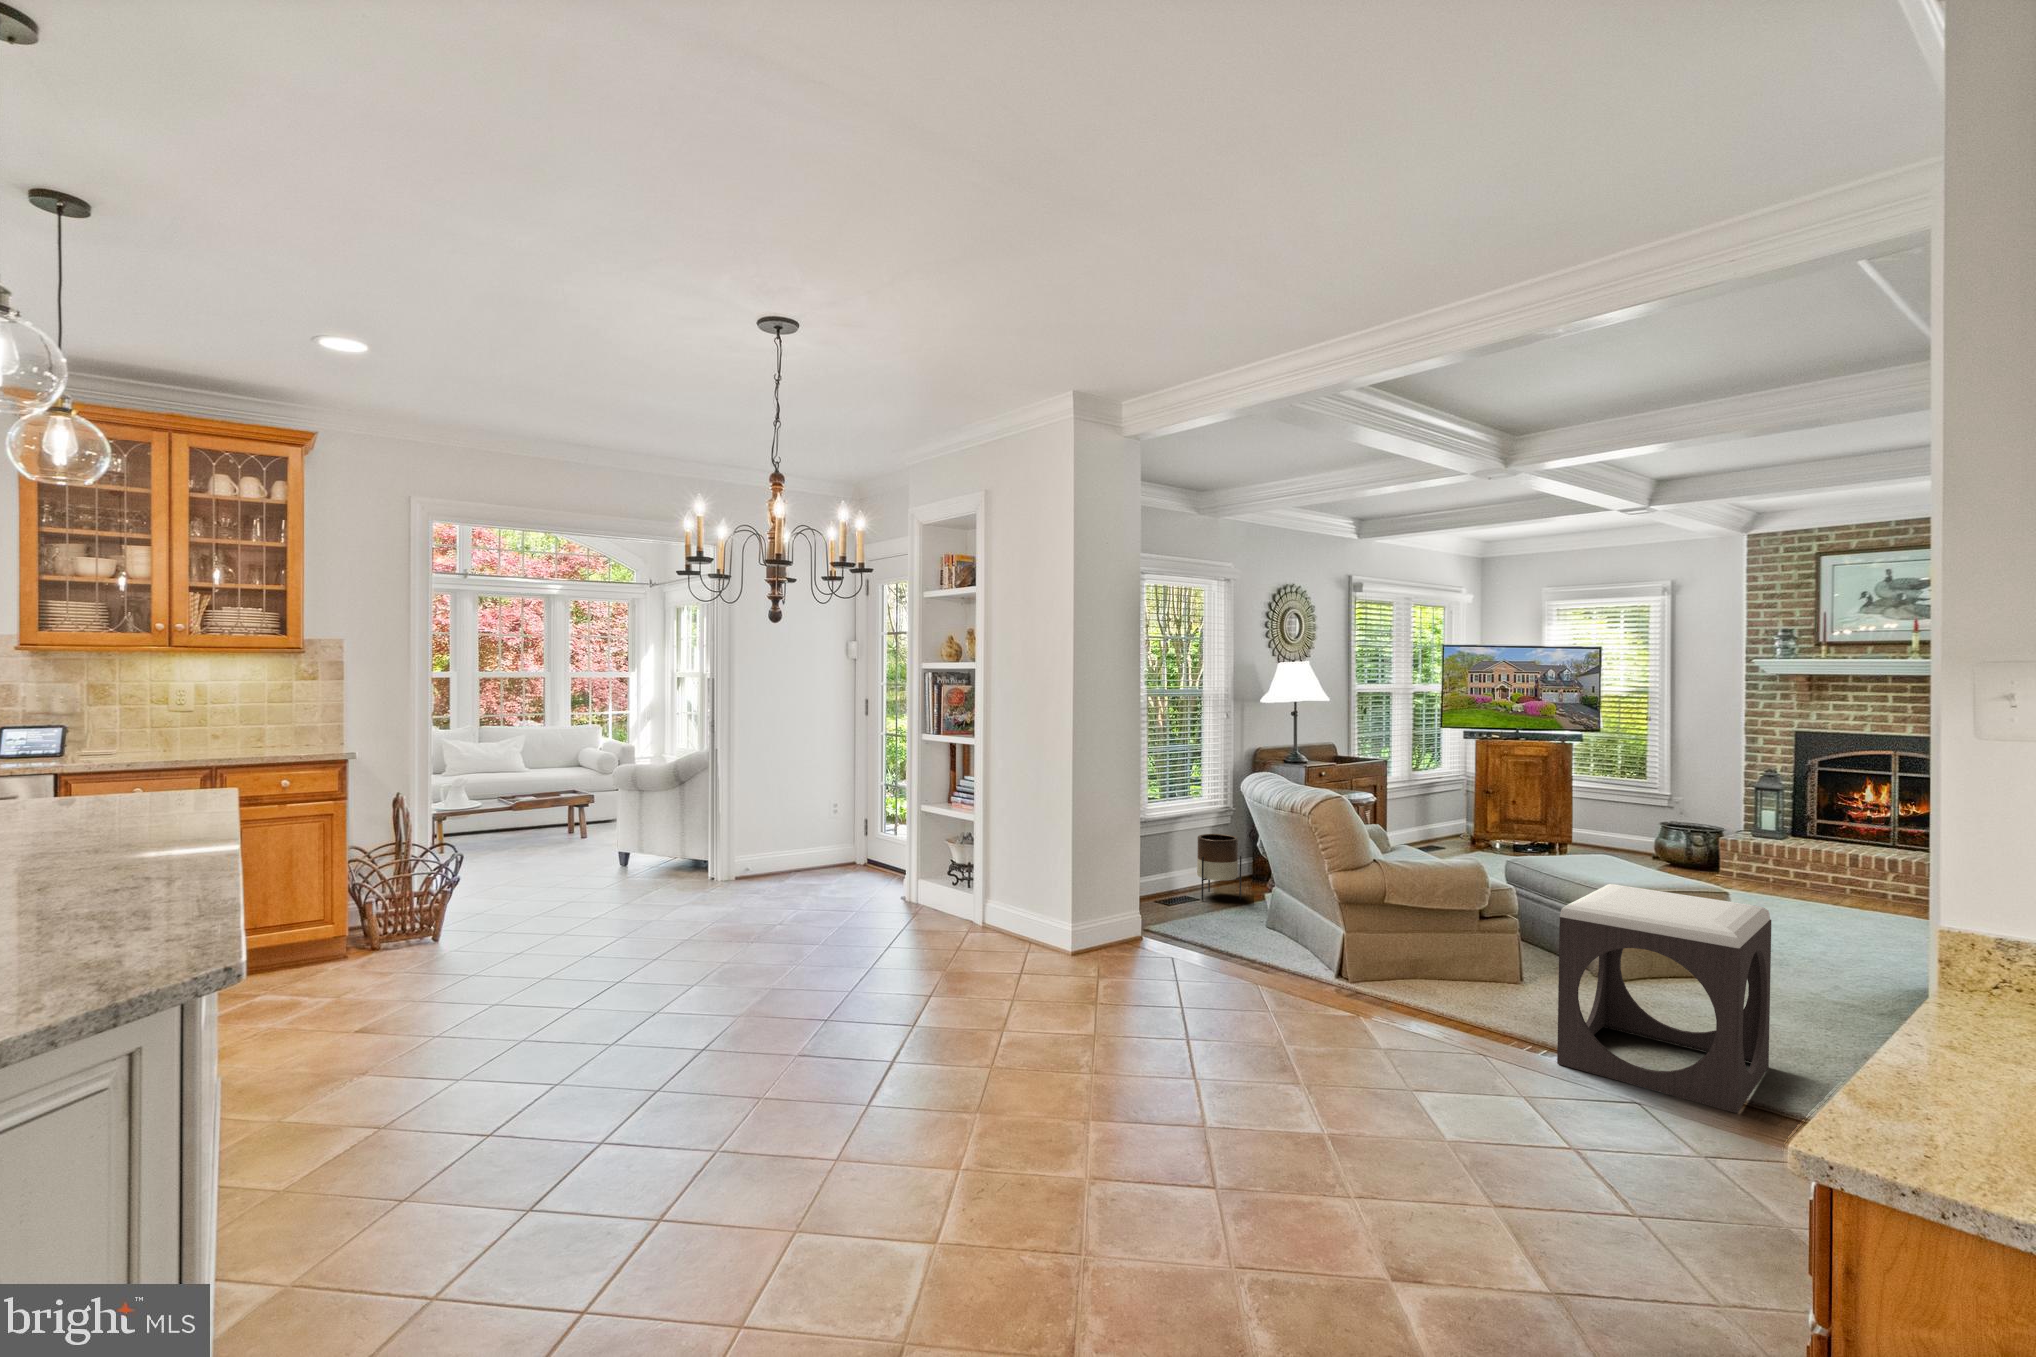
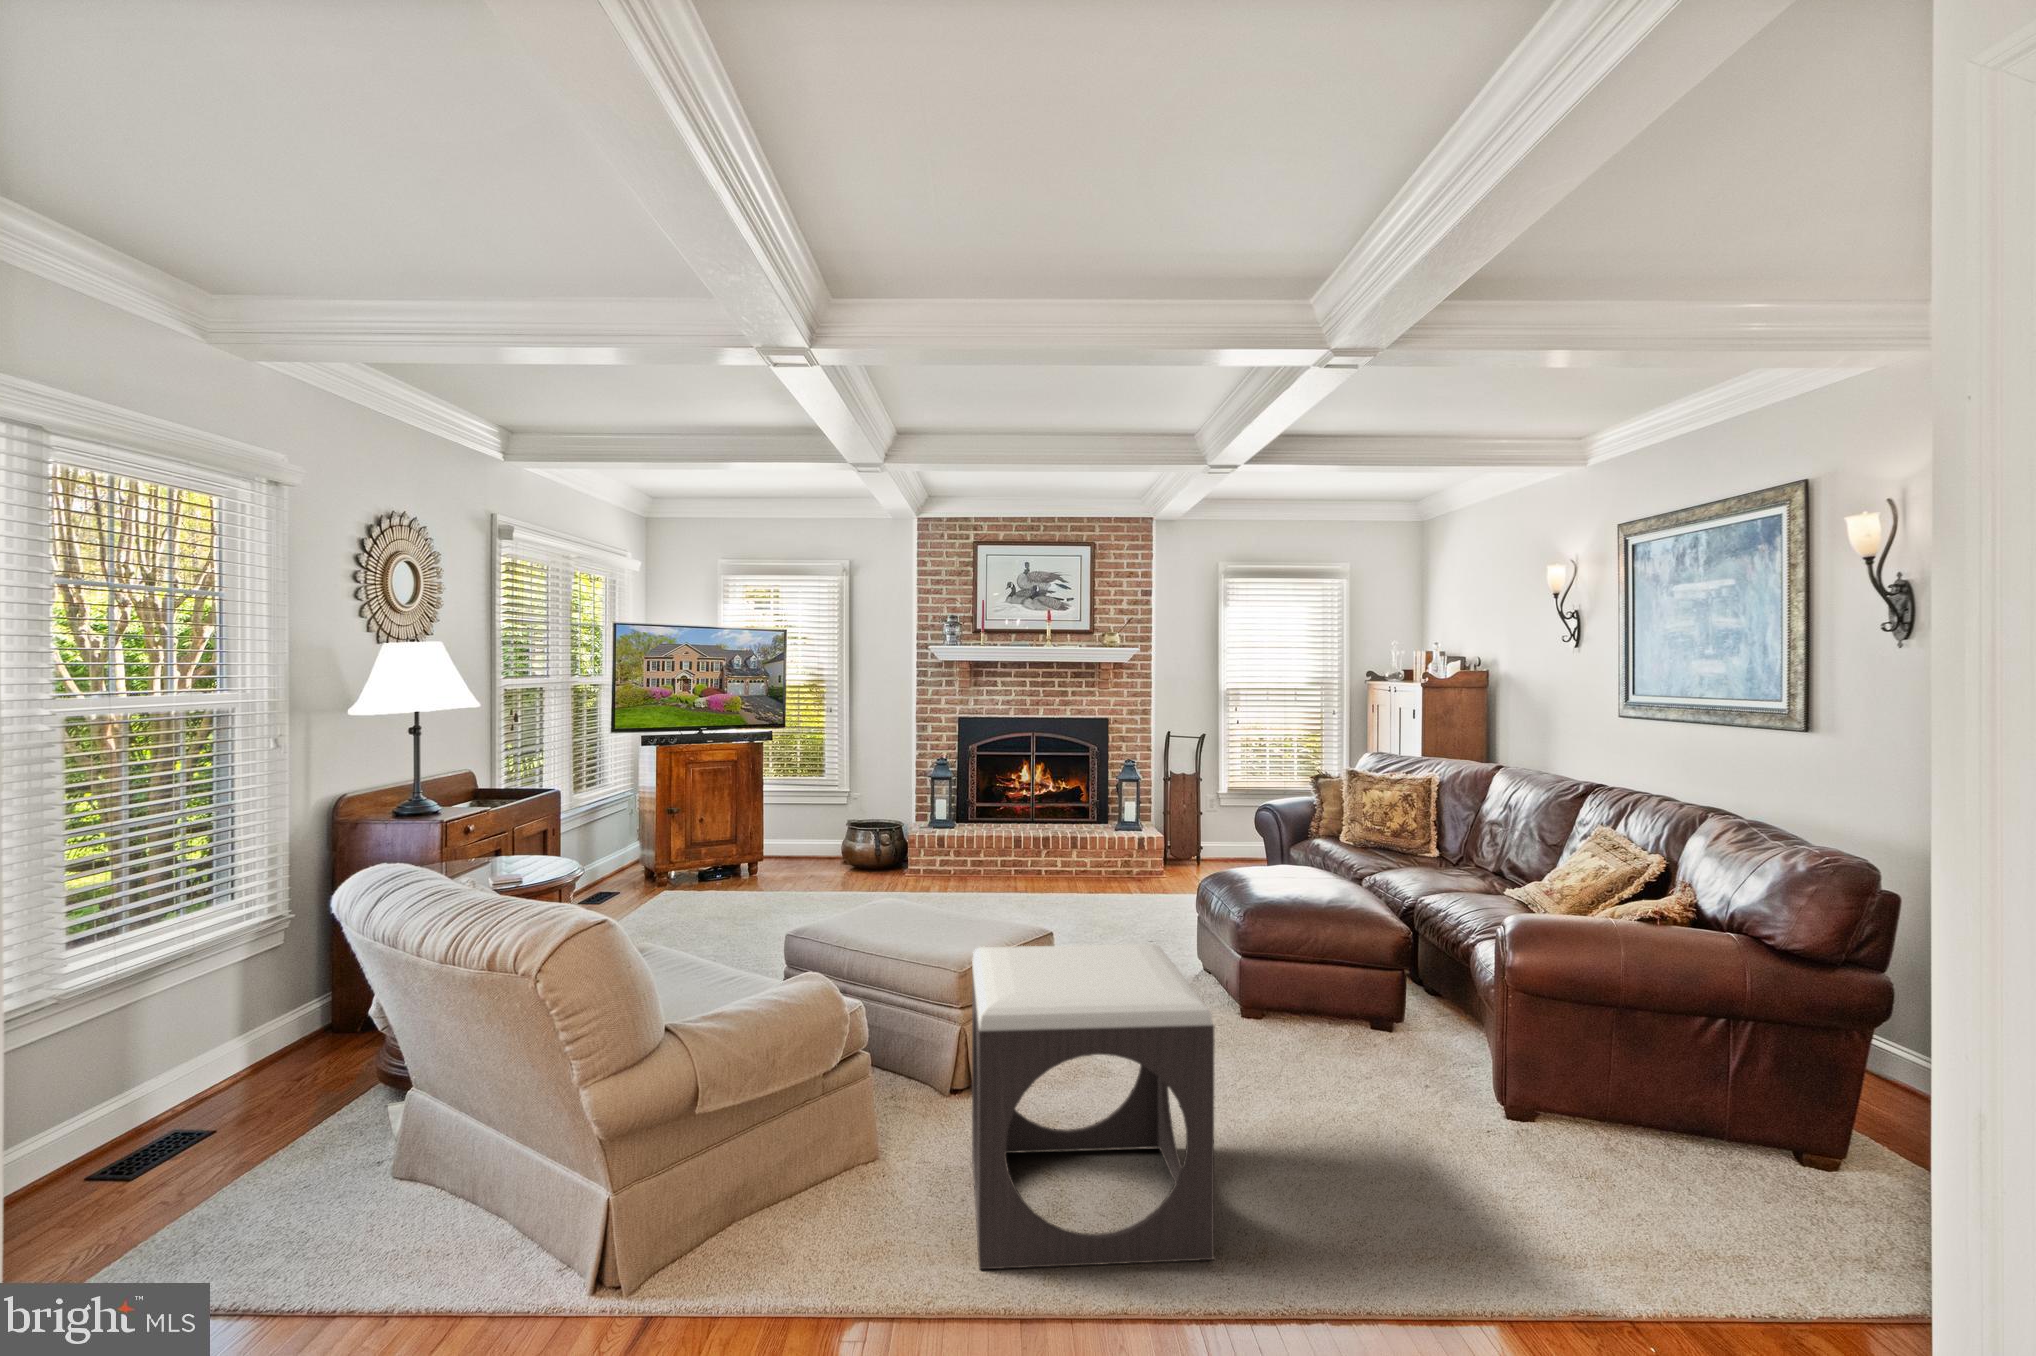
planter: present [1197,834,1241,901] -> none [219,956,321,1098]

